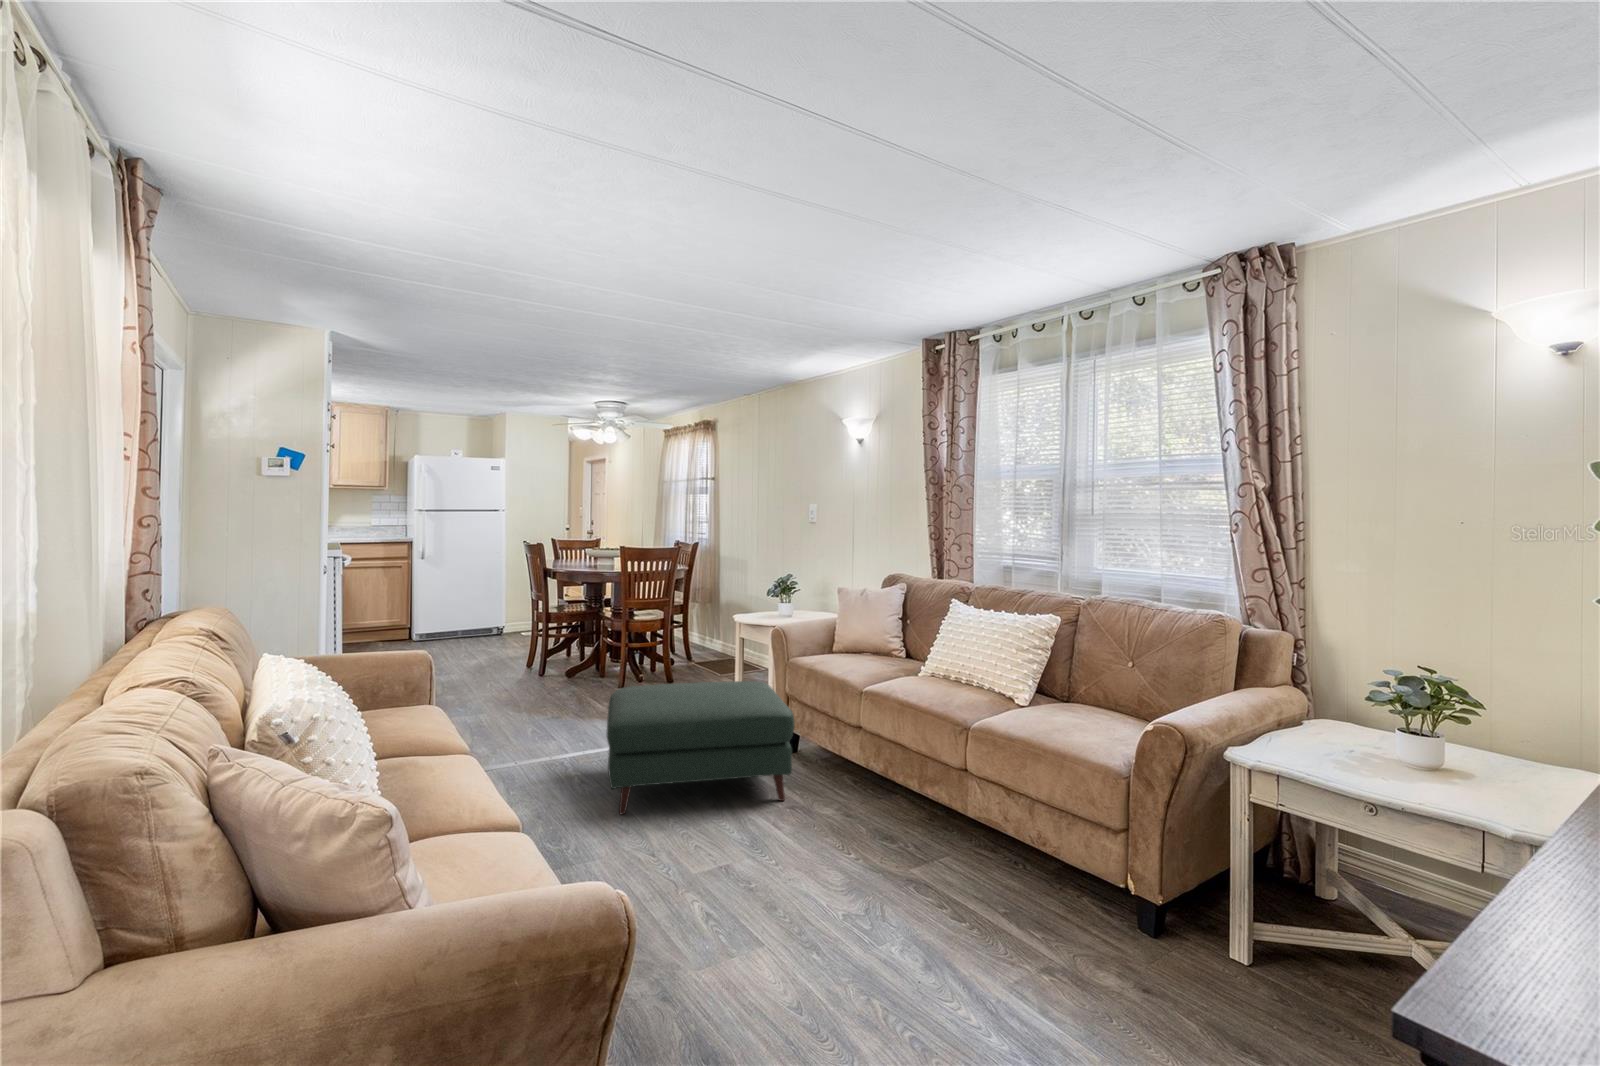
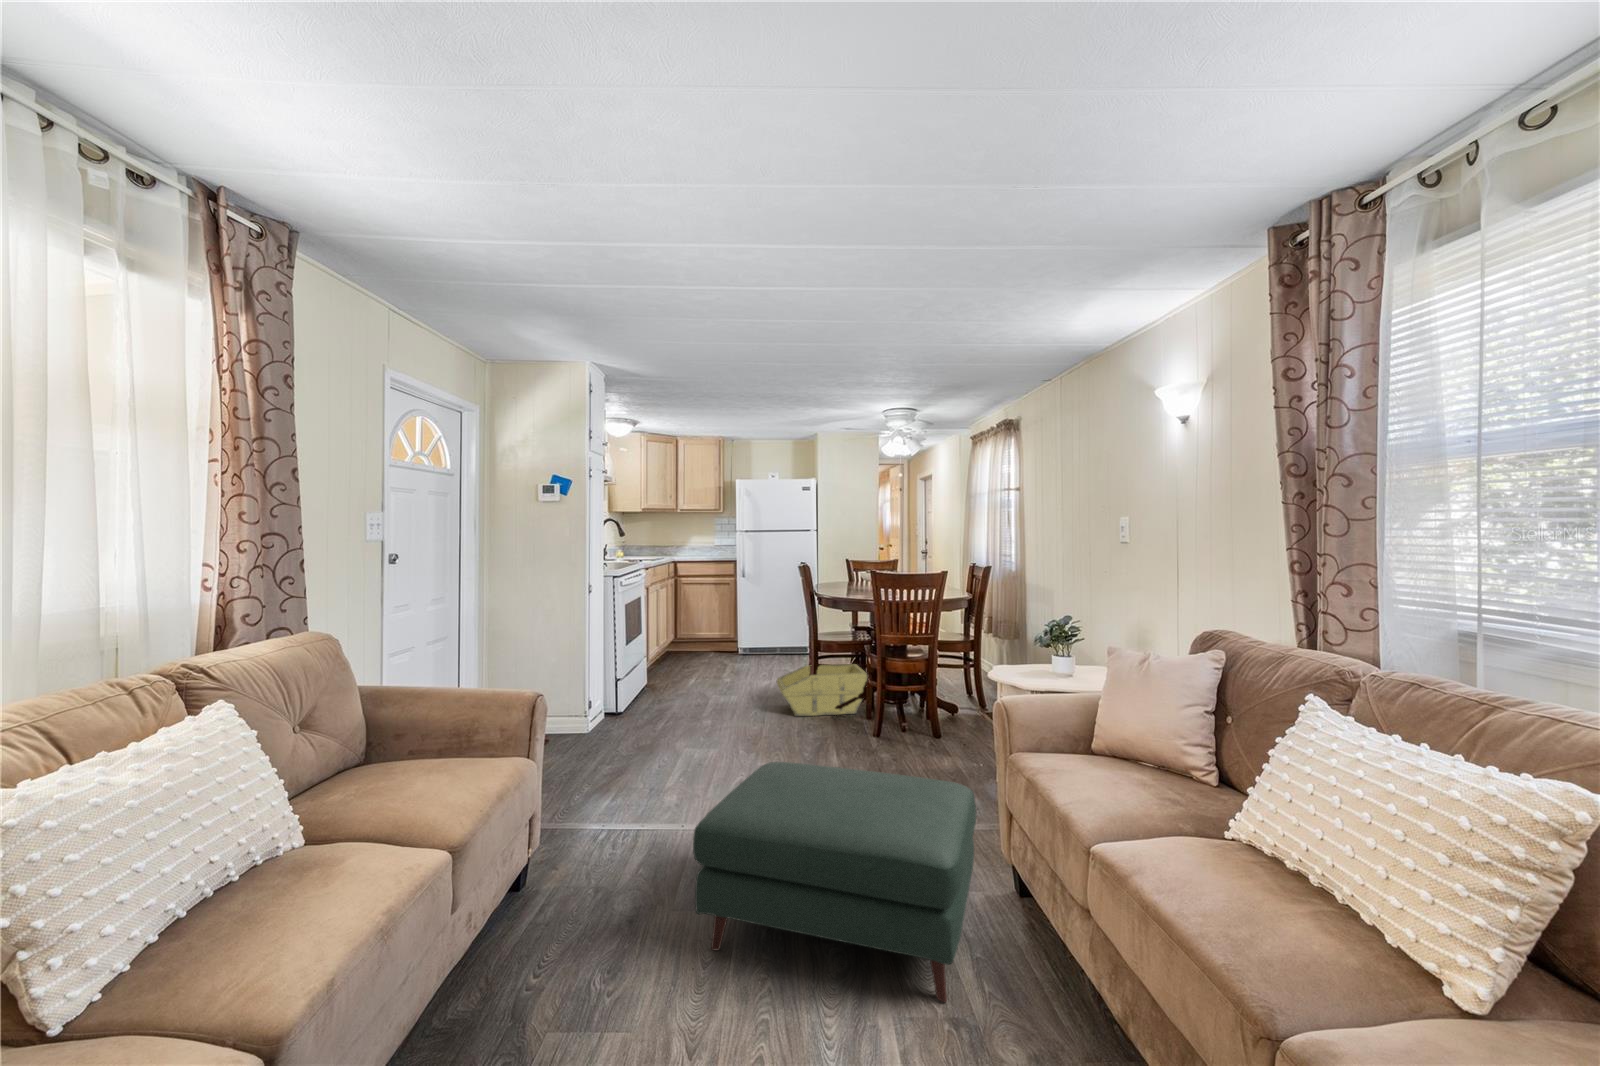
storage bin: none [508,632,601,683] -> present [777,664,867,716]

